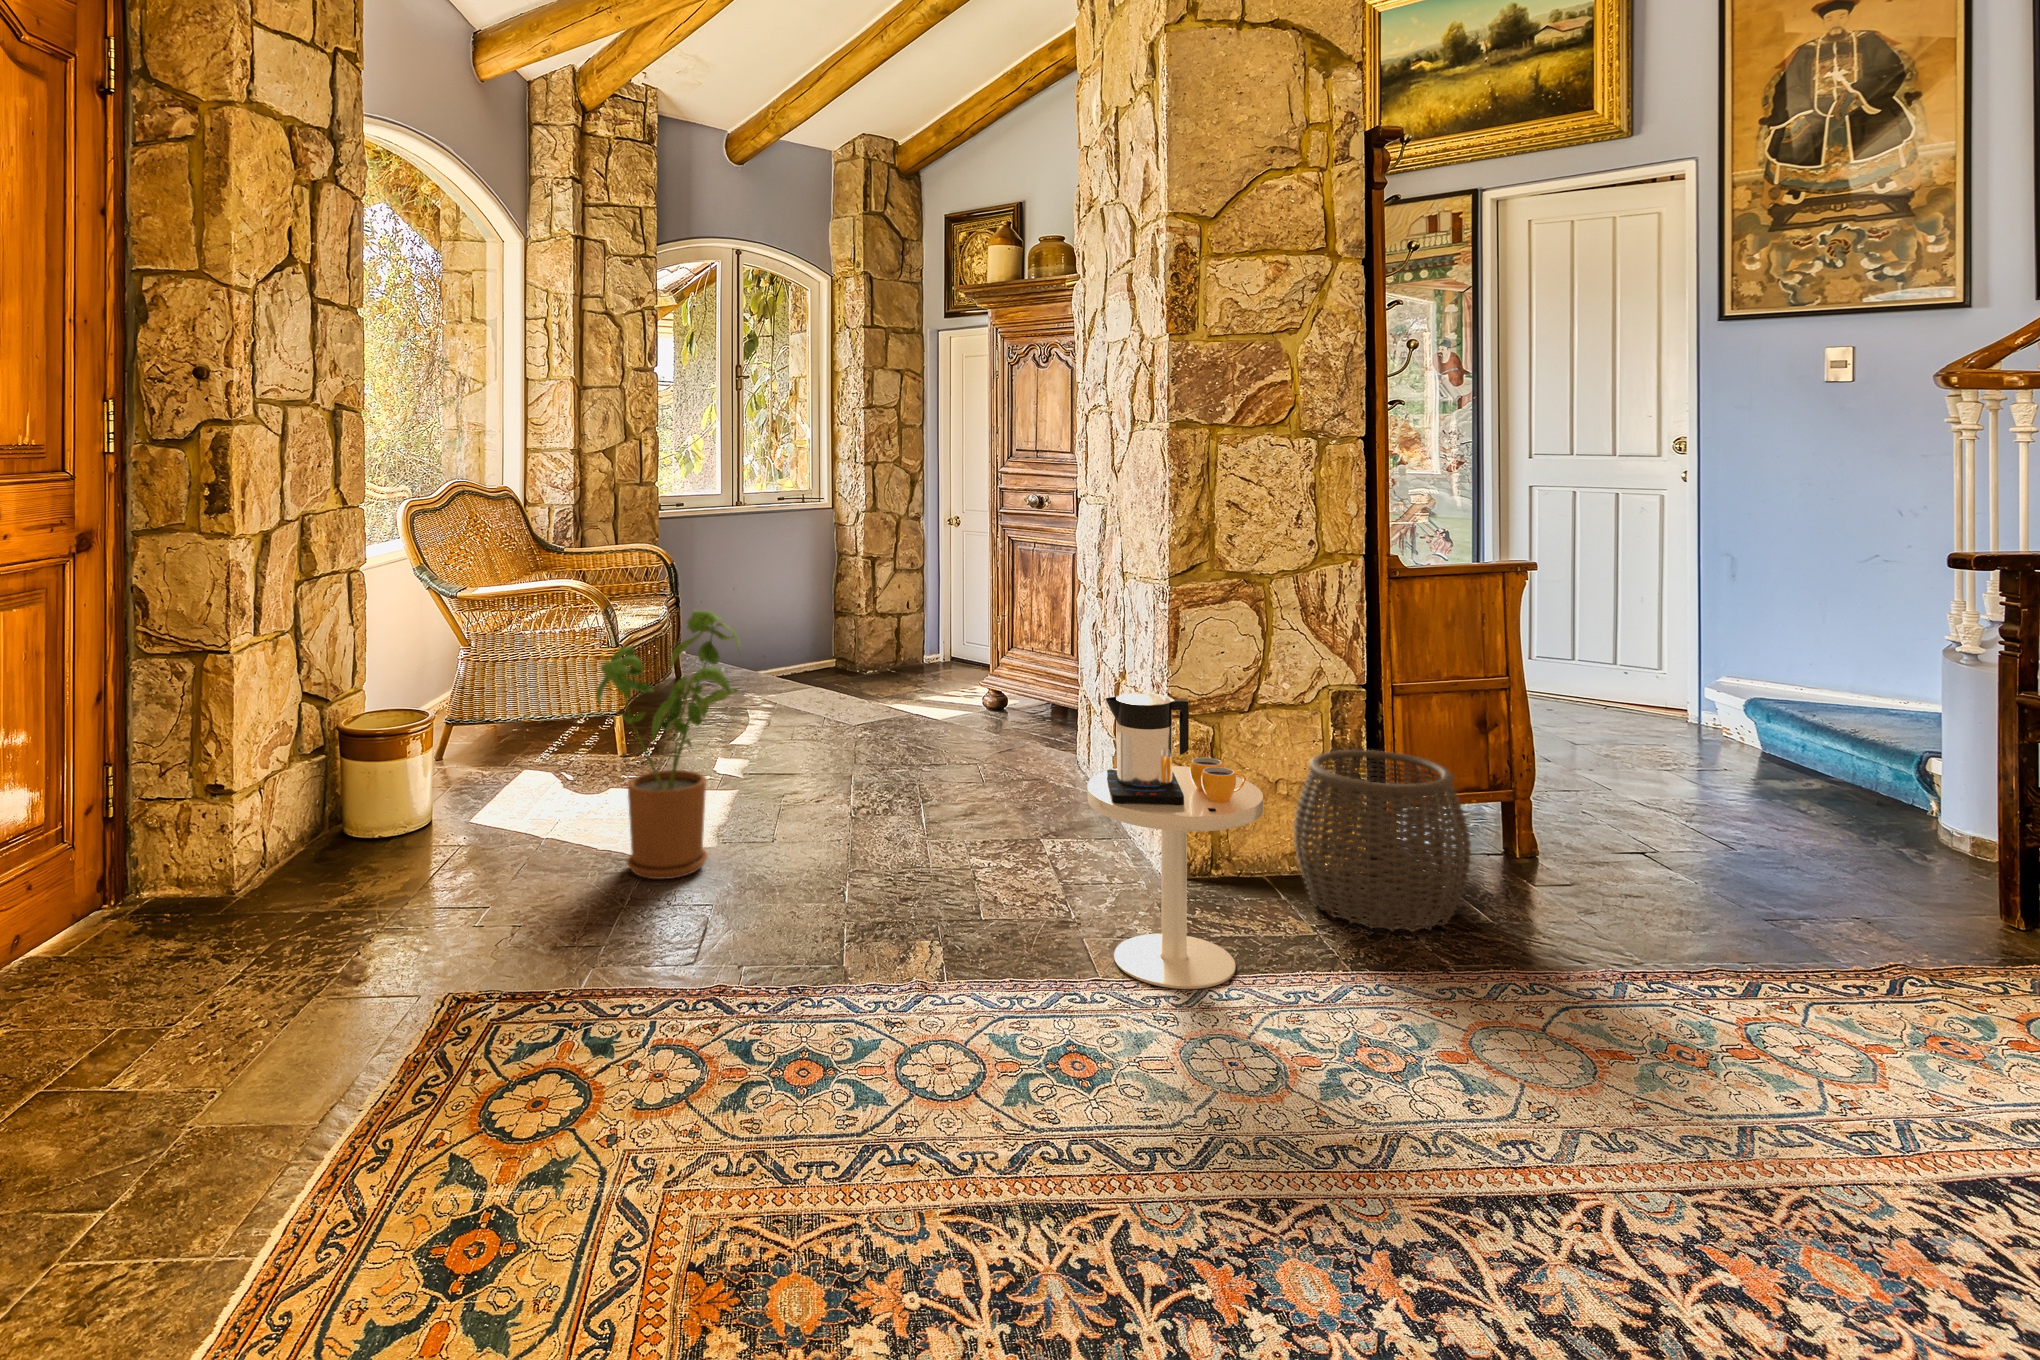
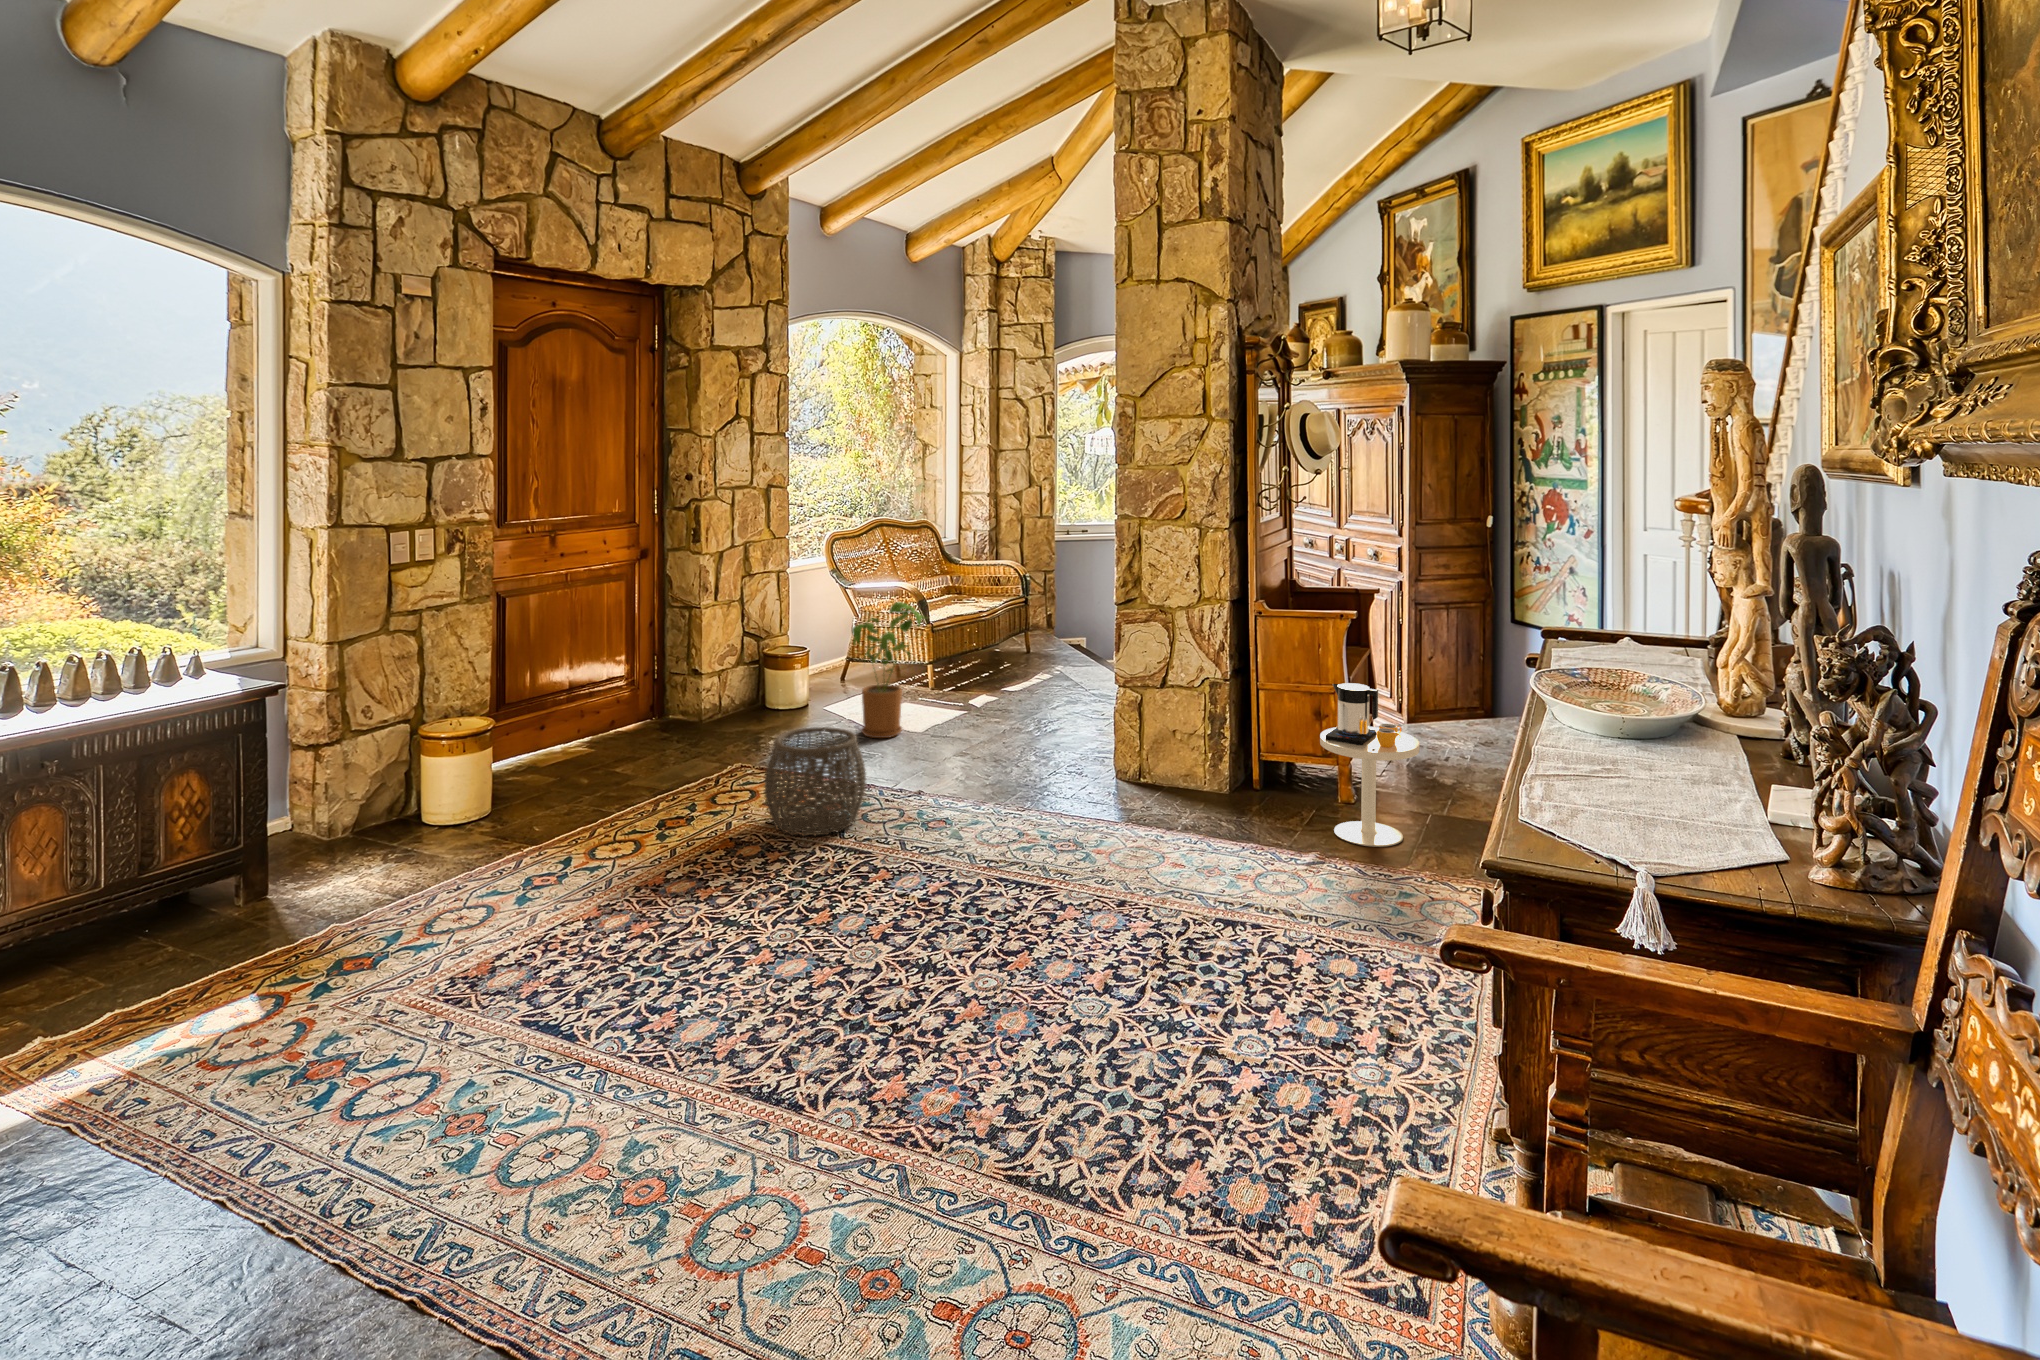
side table: present [1087,693,1263,989] -> present [1320,683,1420,847]
woven basket: present [1292,750,1472,932] -> present [764,727,866,836]

